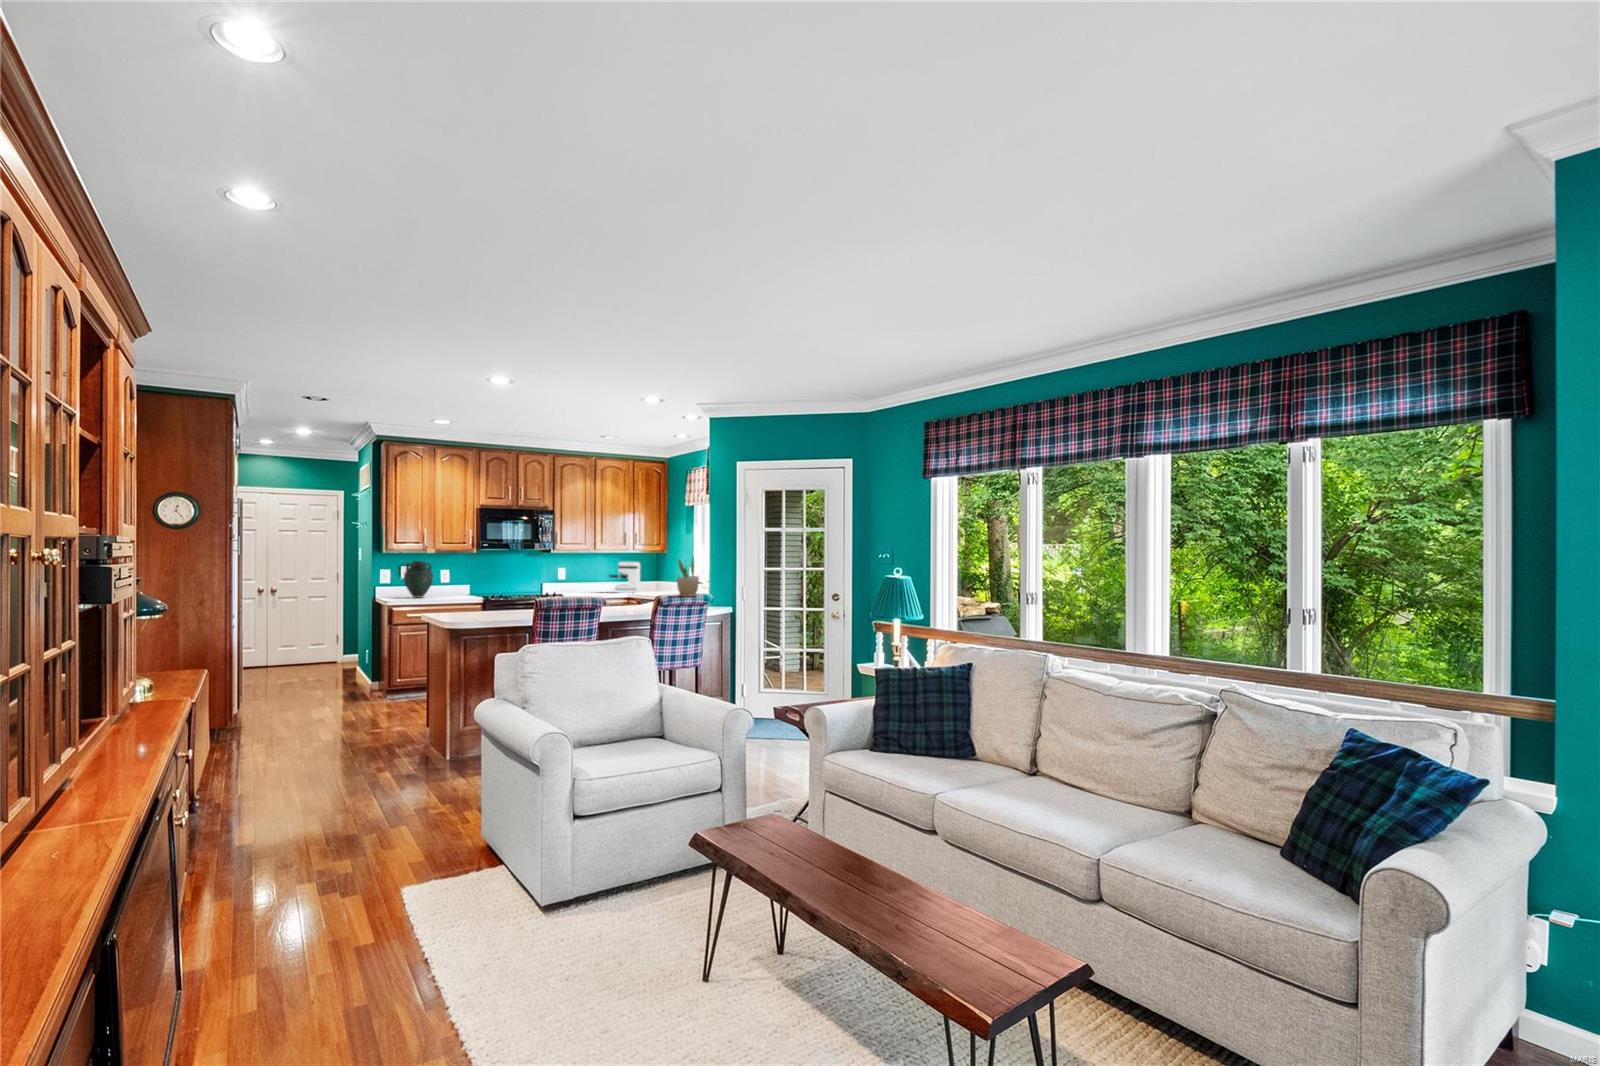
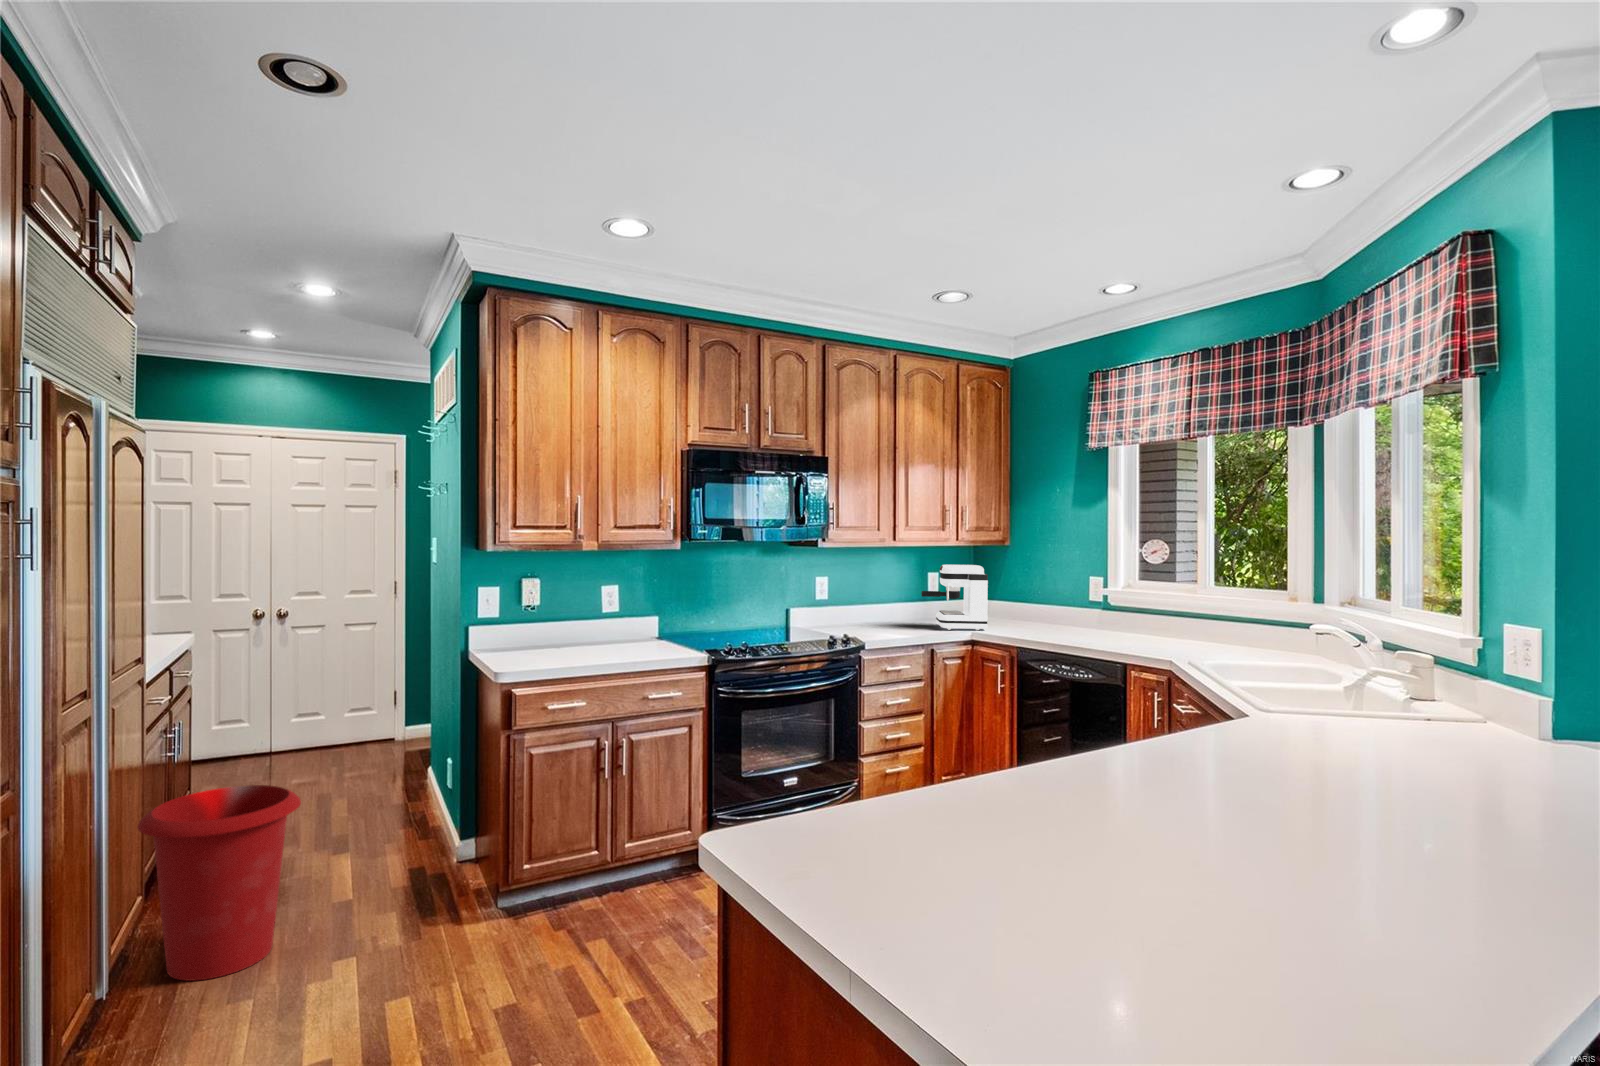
potted plant: present [677,558,699,597] -> none [1141,556,1196,652]
vase: present [404,561,433,598] -> none [531,567,593,651]
waste bin: none [245,646,306,711] -> present [138,785,301,981]

